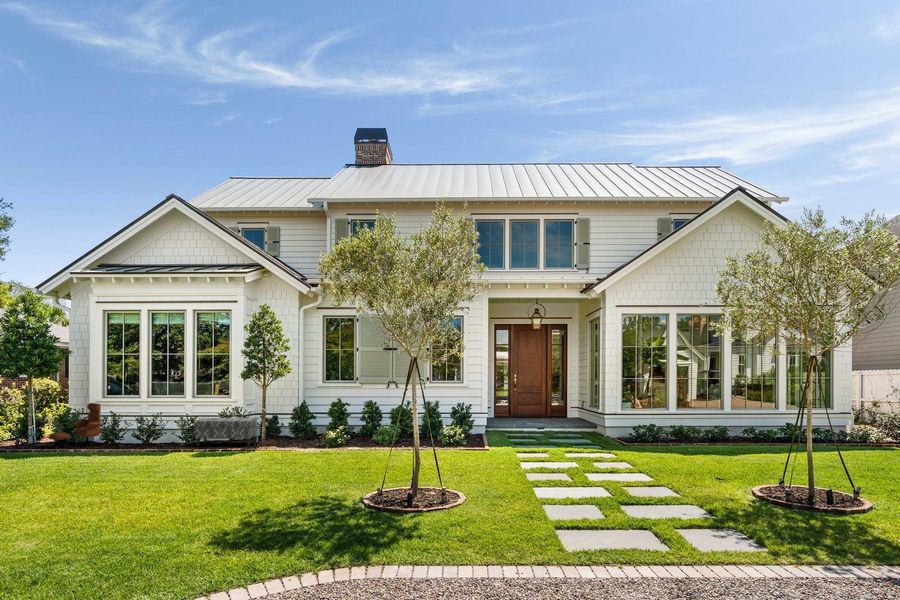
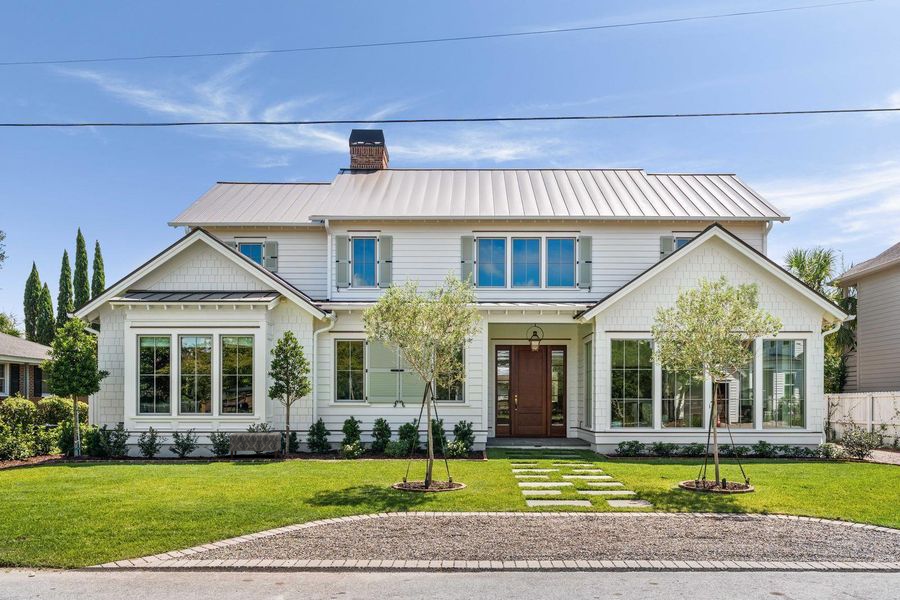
lounge chair: present [47,403,101,449] -> none [99,419,144,459]

